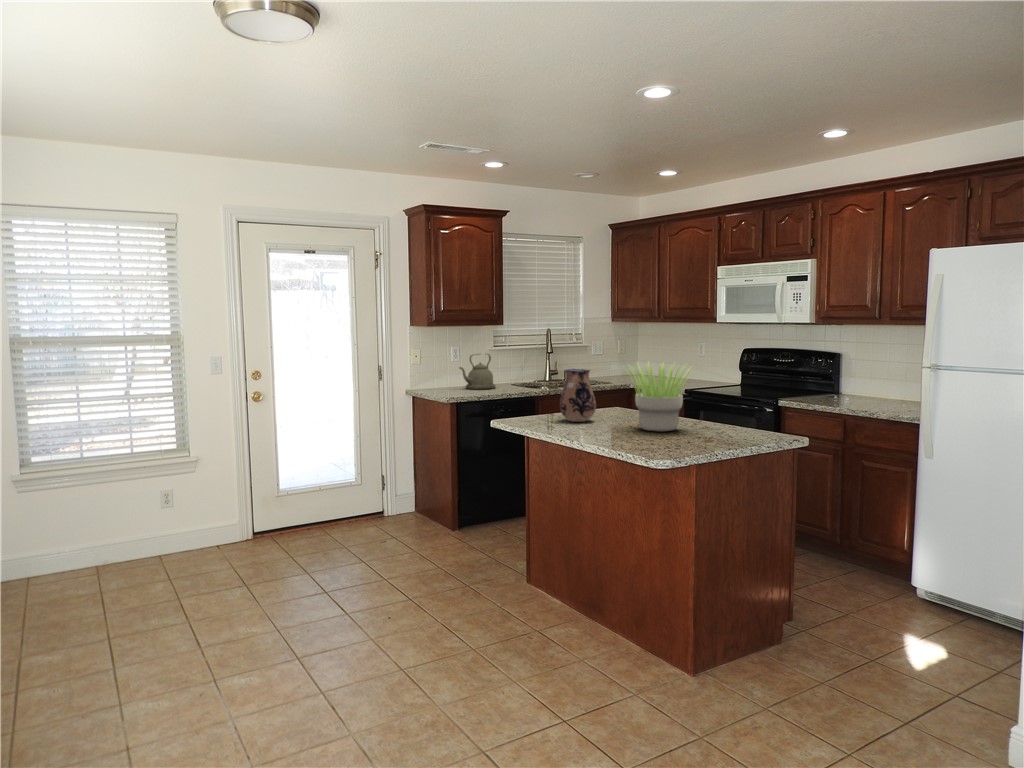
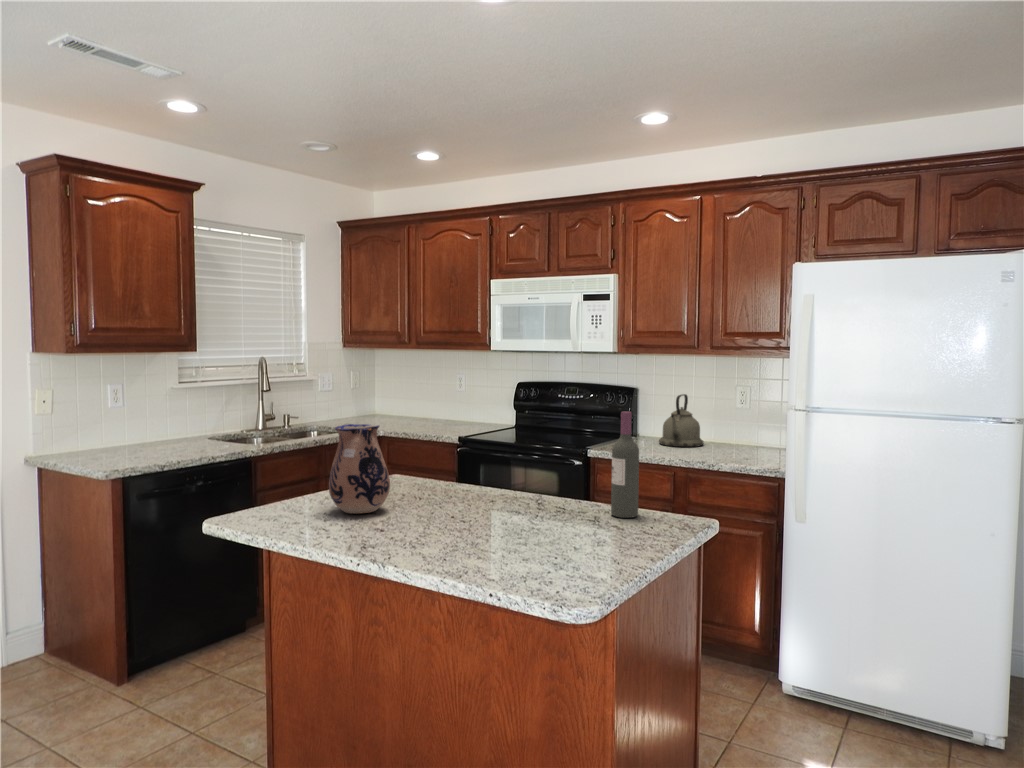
kettle: present [460,355,496,390] -> present [659,394,703,447]
potted plant: present [627,363,691,432] -> none [438,407,566,525]
wine bottle: none [733,364,753,434] -> present [611,411,639,518]

